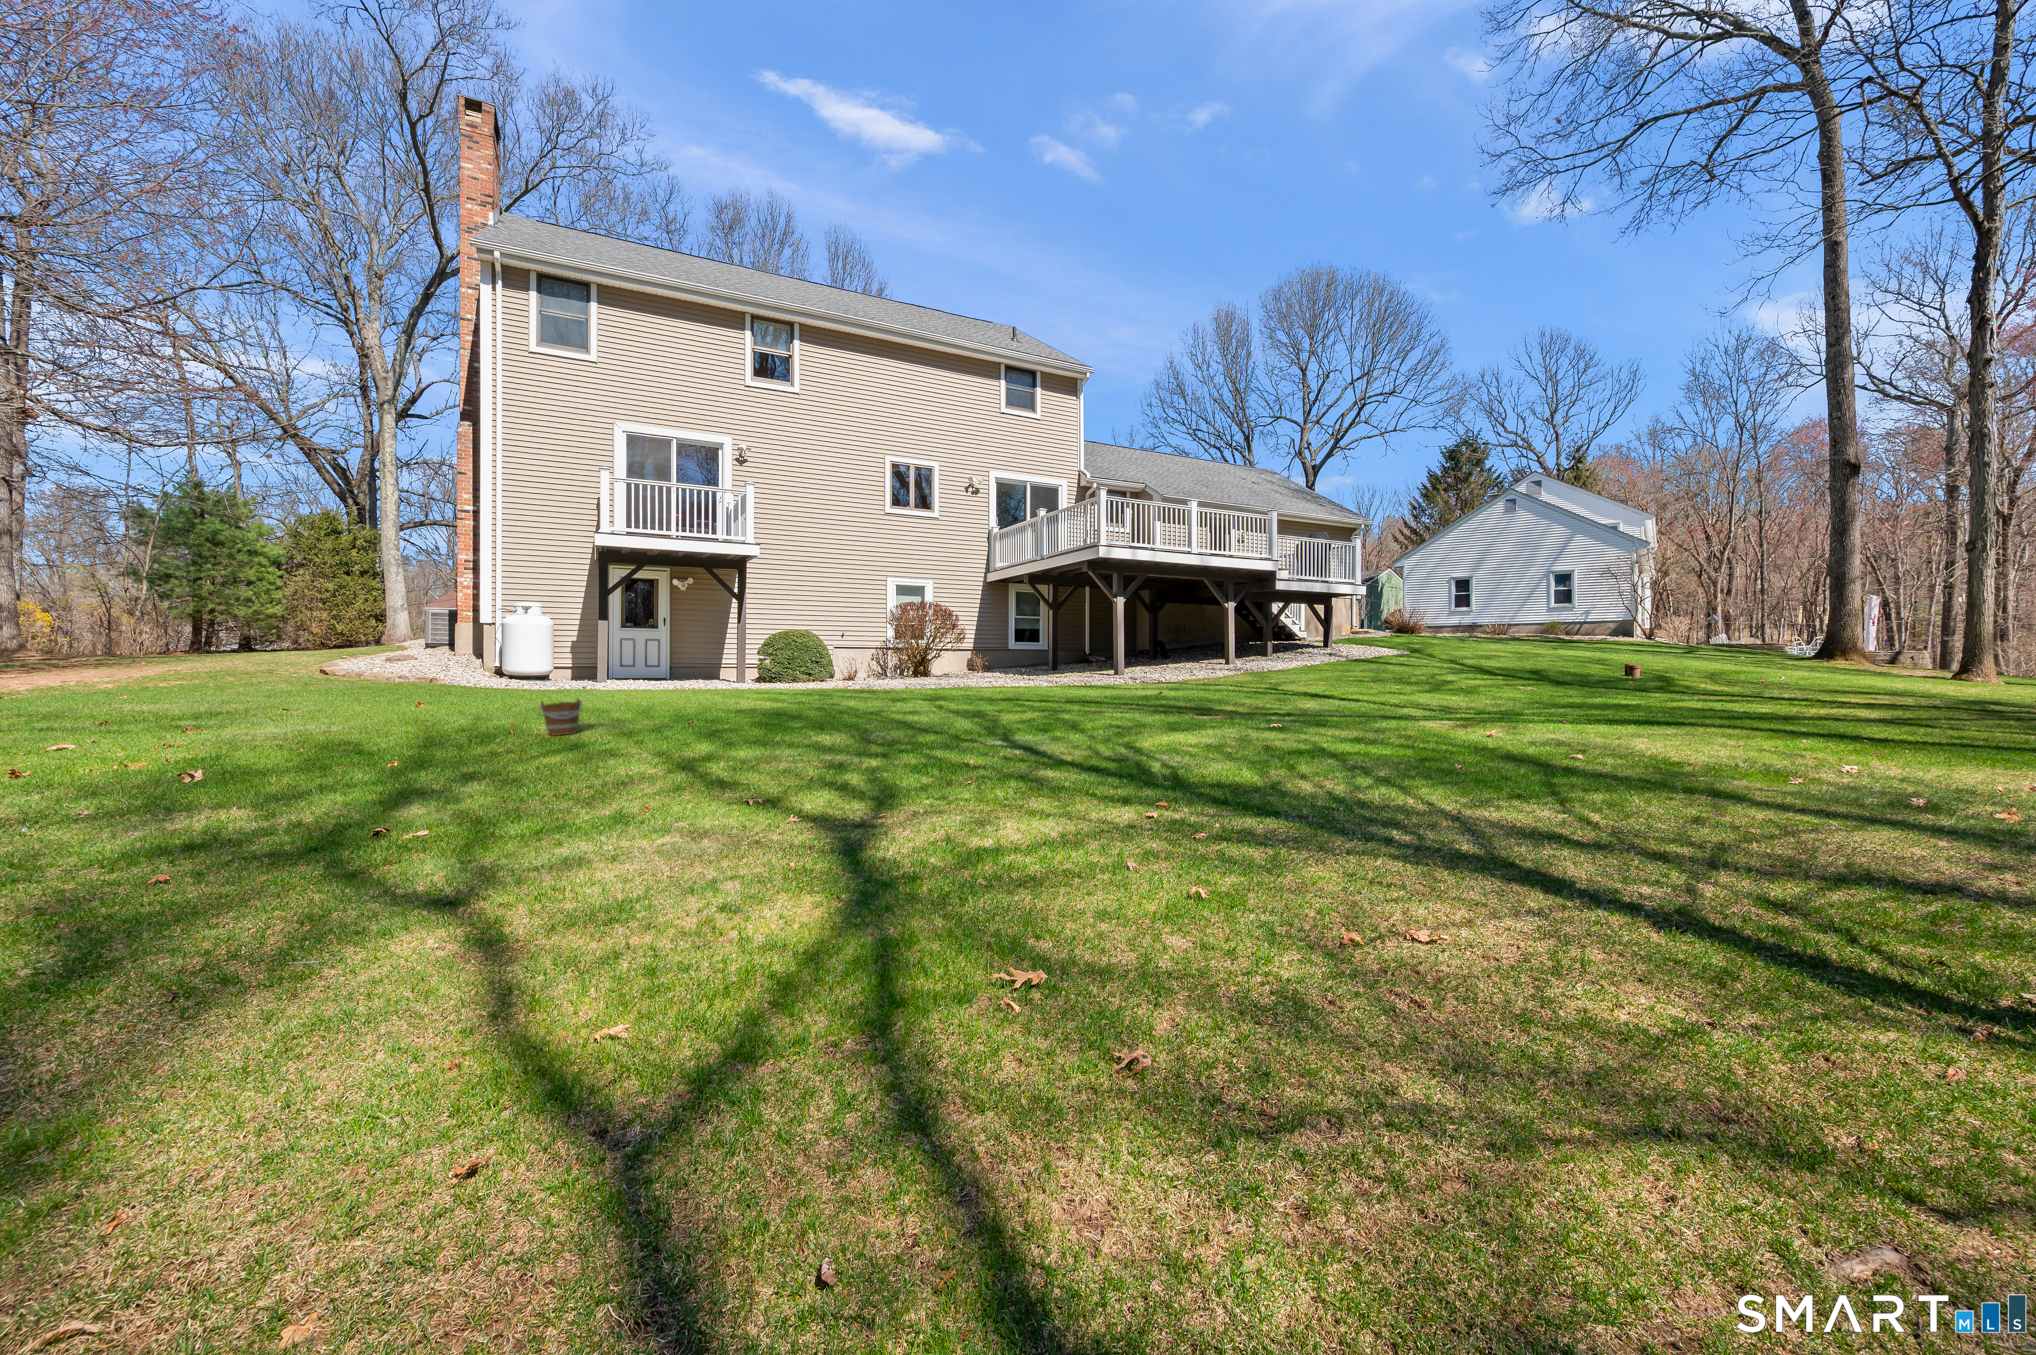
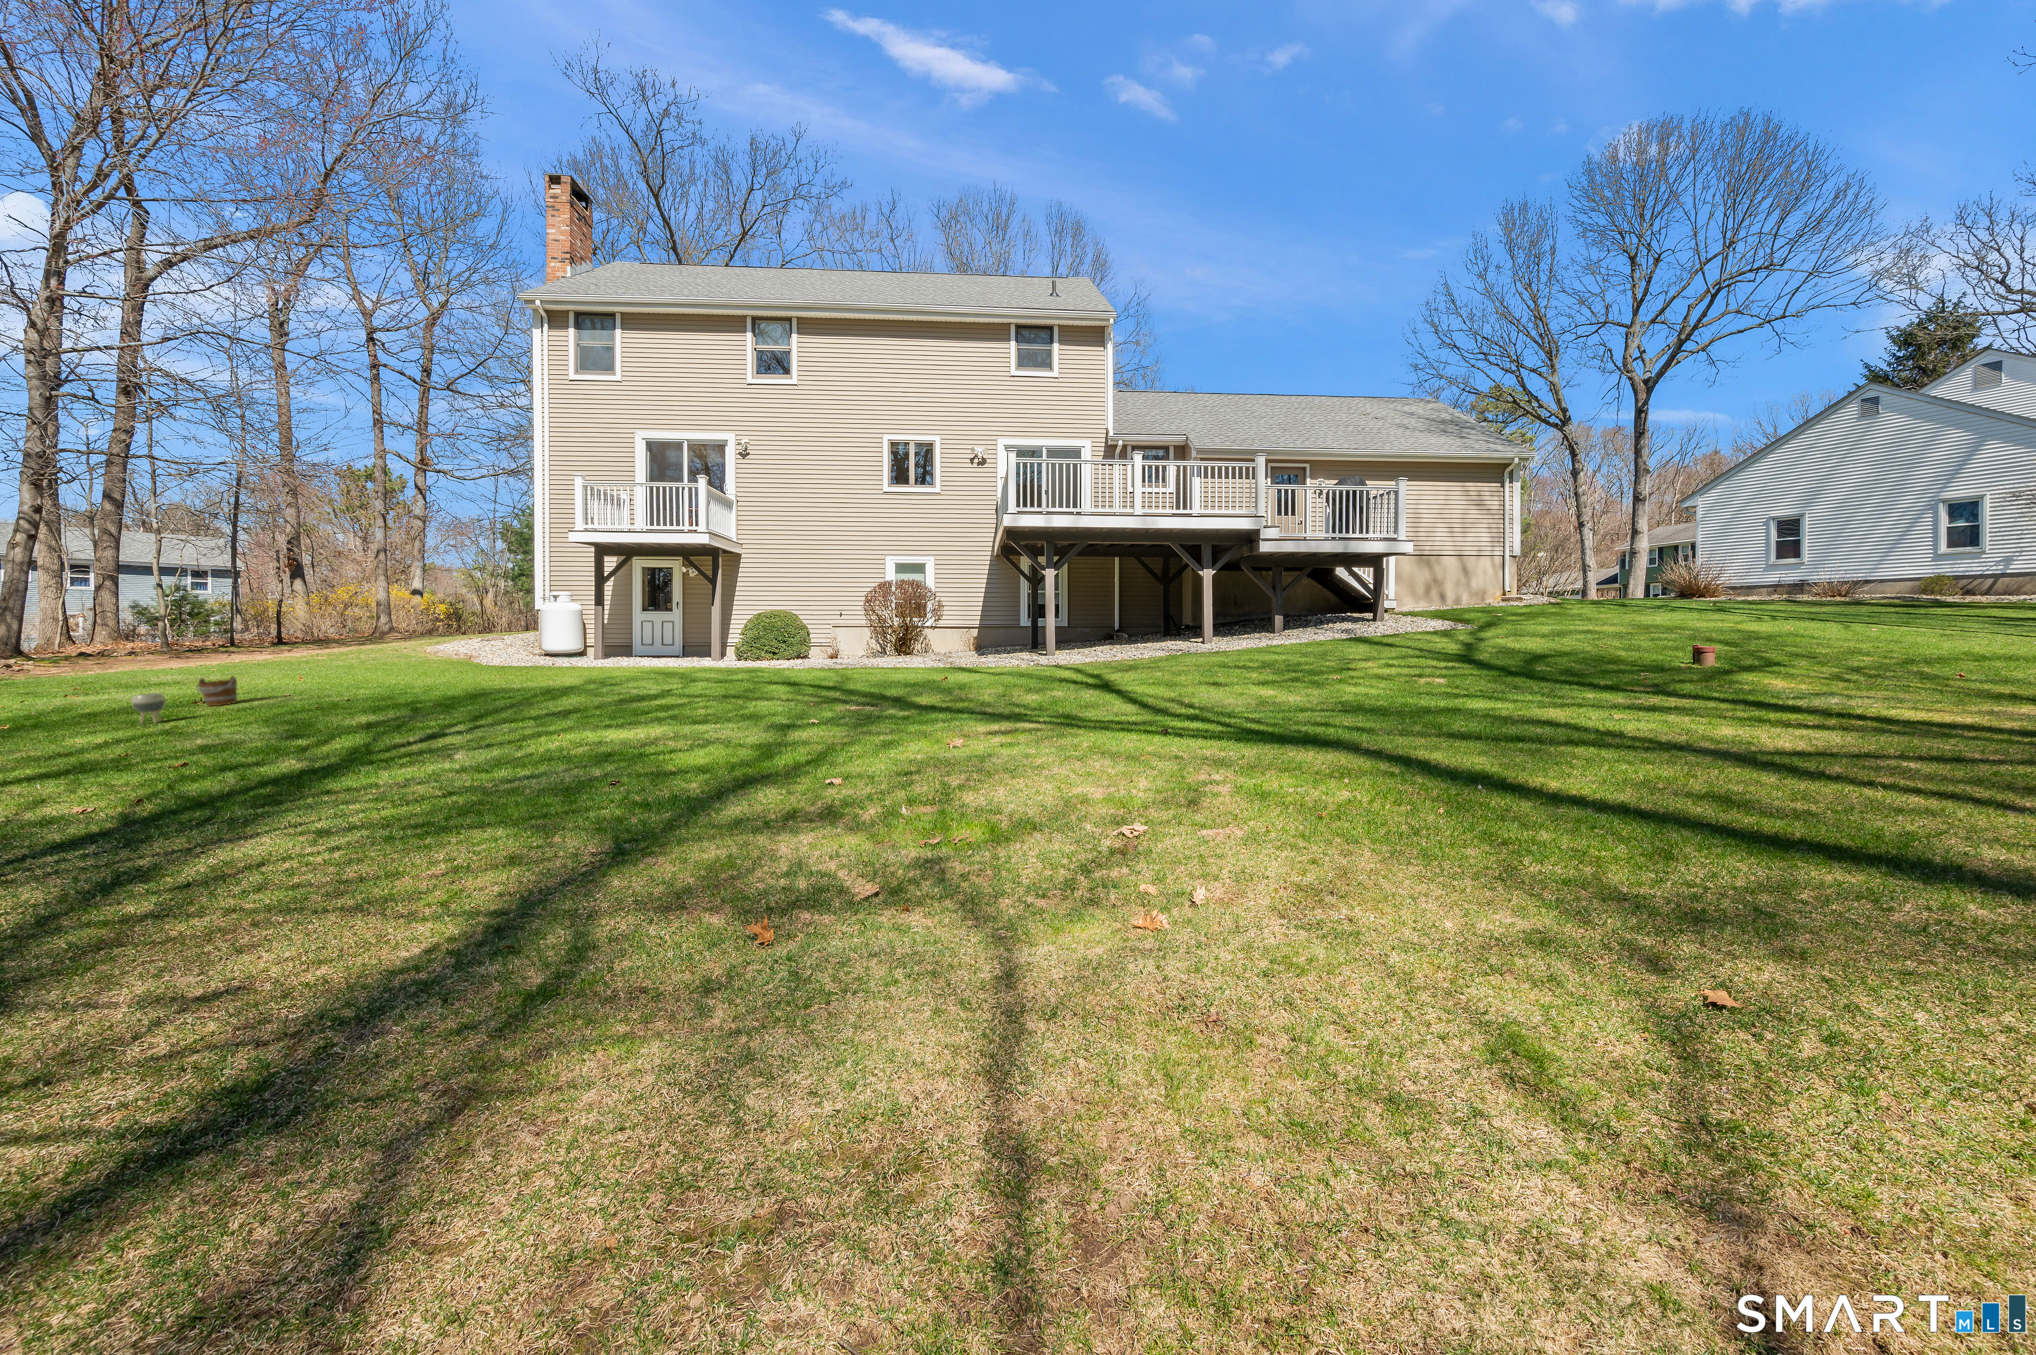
planter: none [579,716,611,754] -> present [132,693,165,724]

